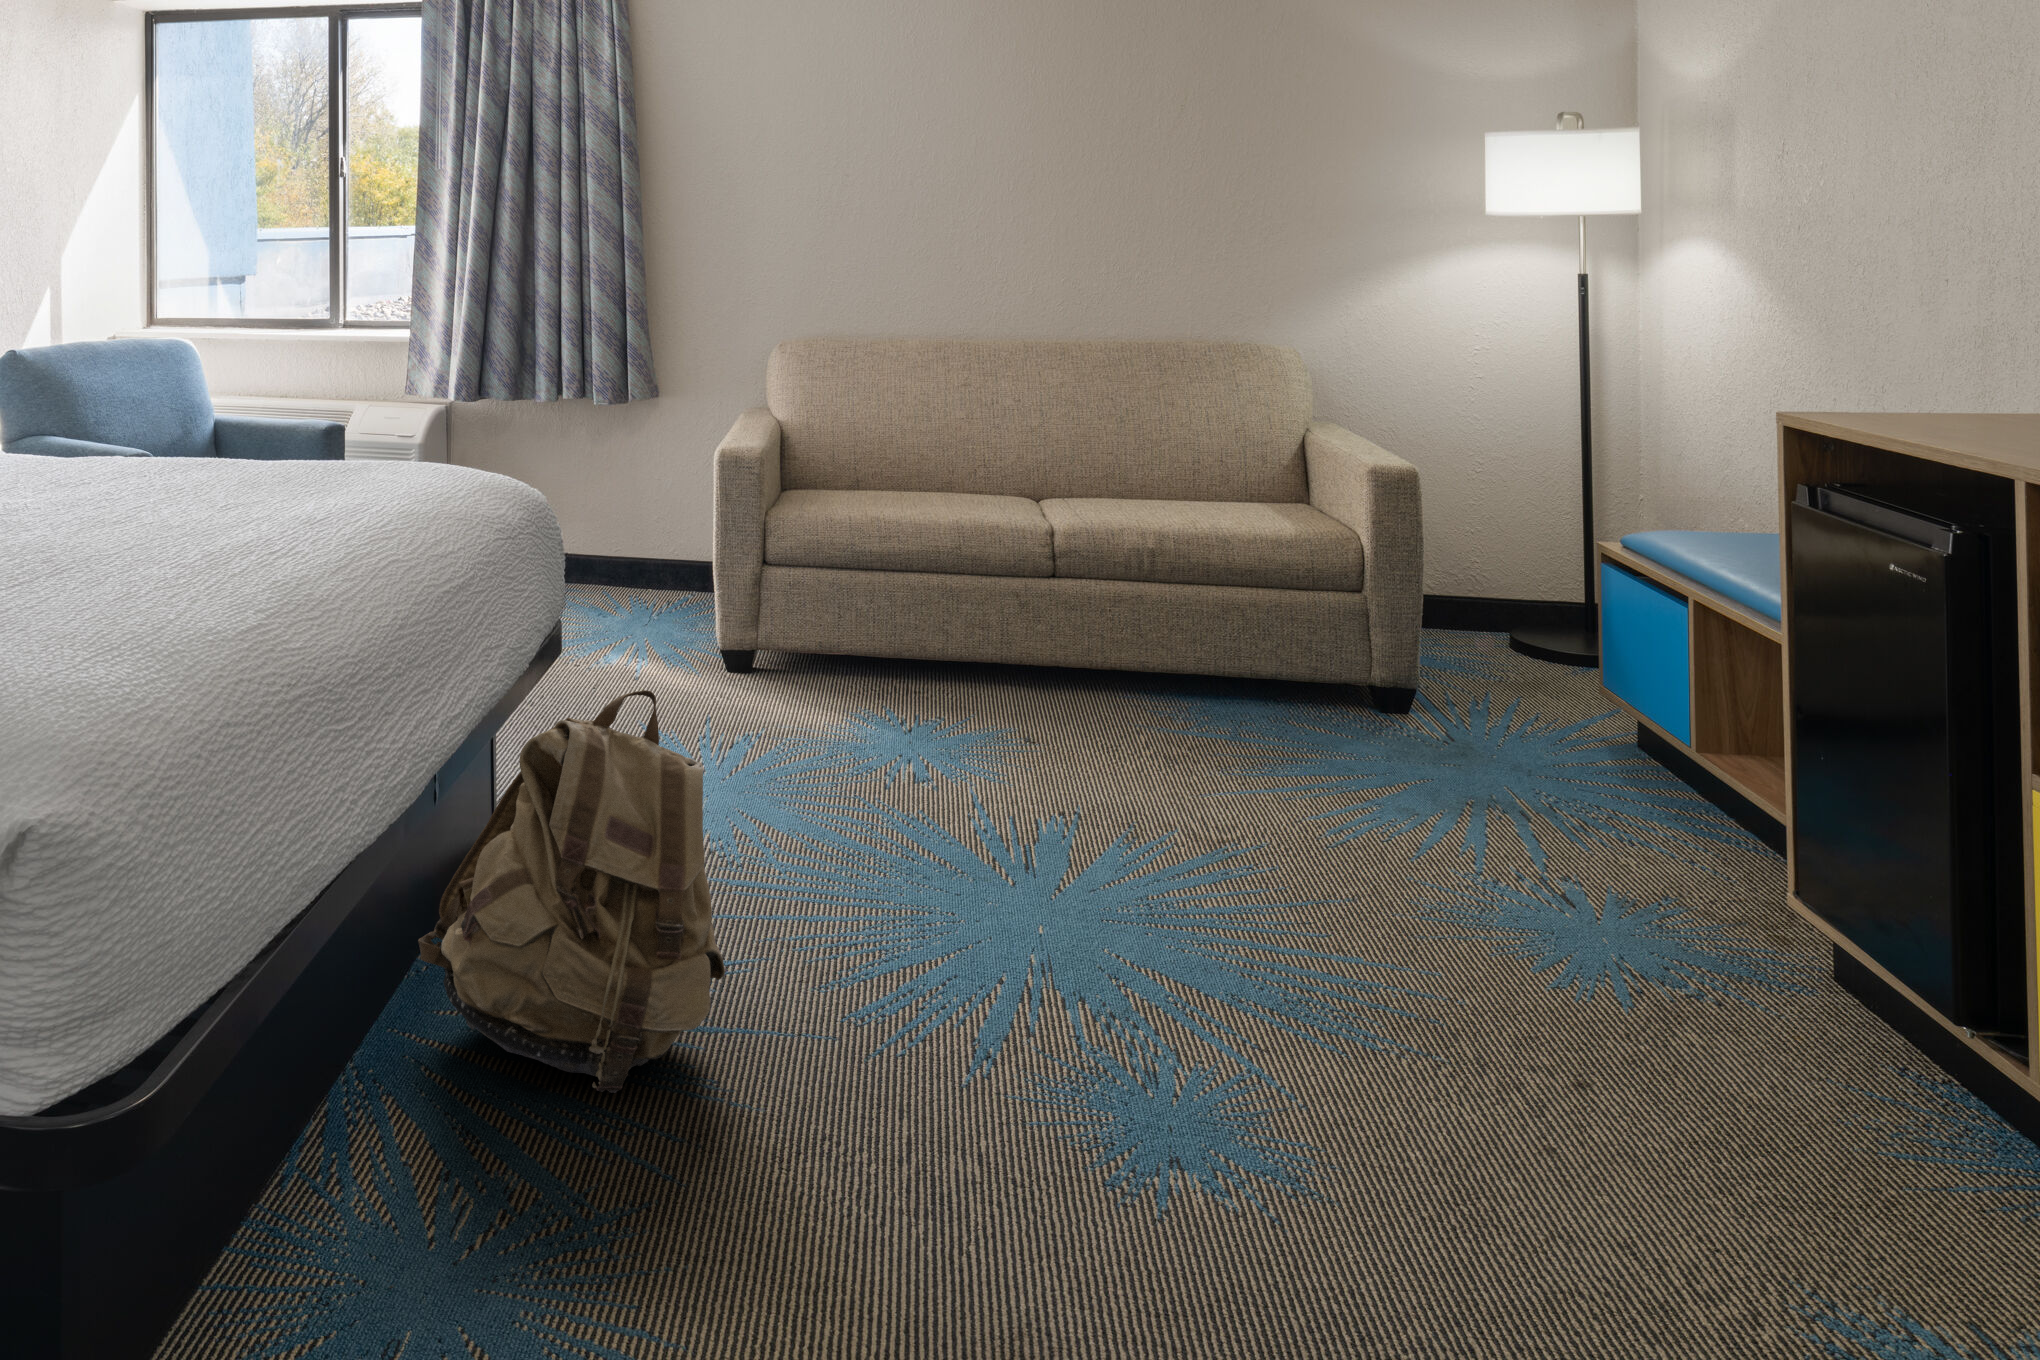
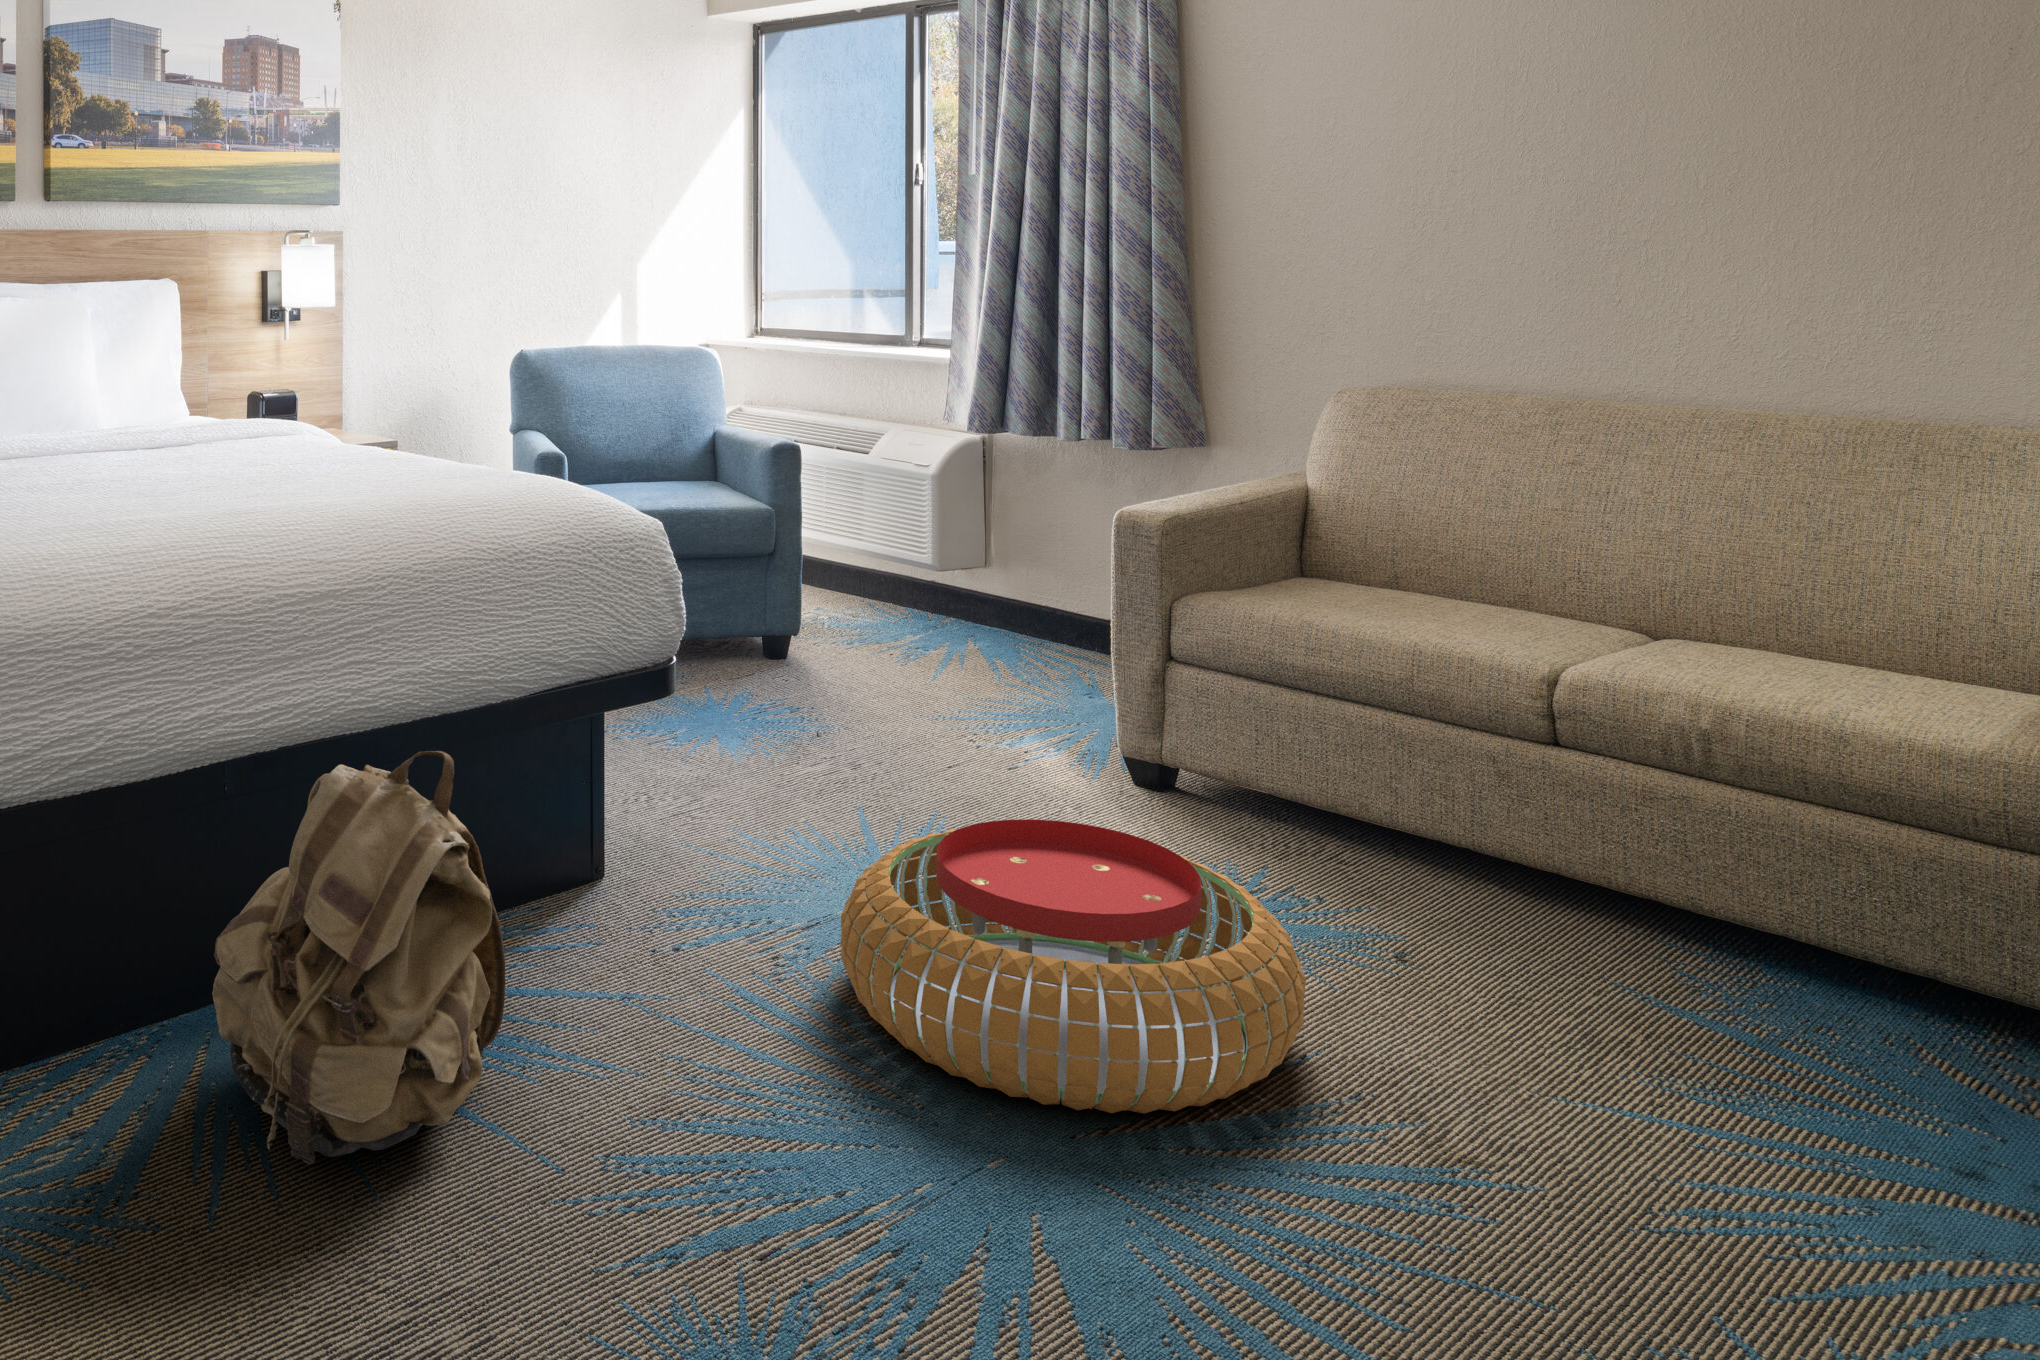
pouf: none [748,681,1101,884] -> present [840,819,1306,1114]

